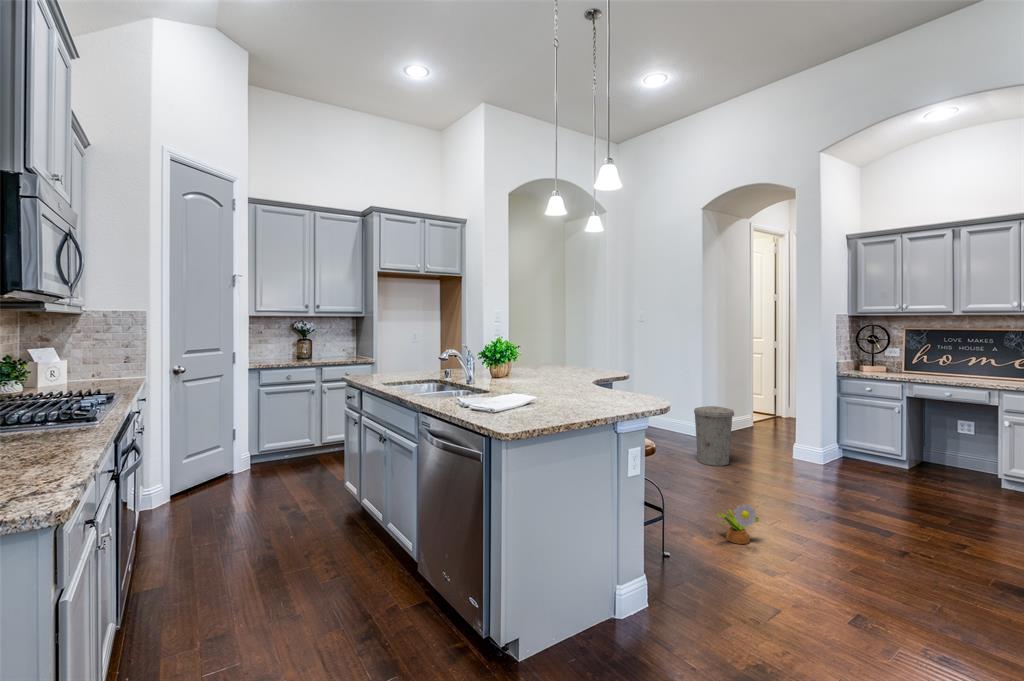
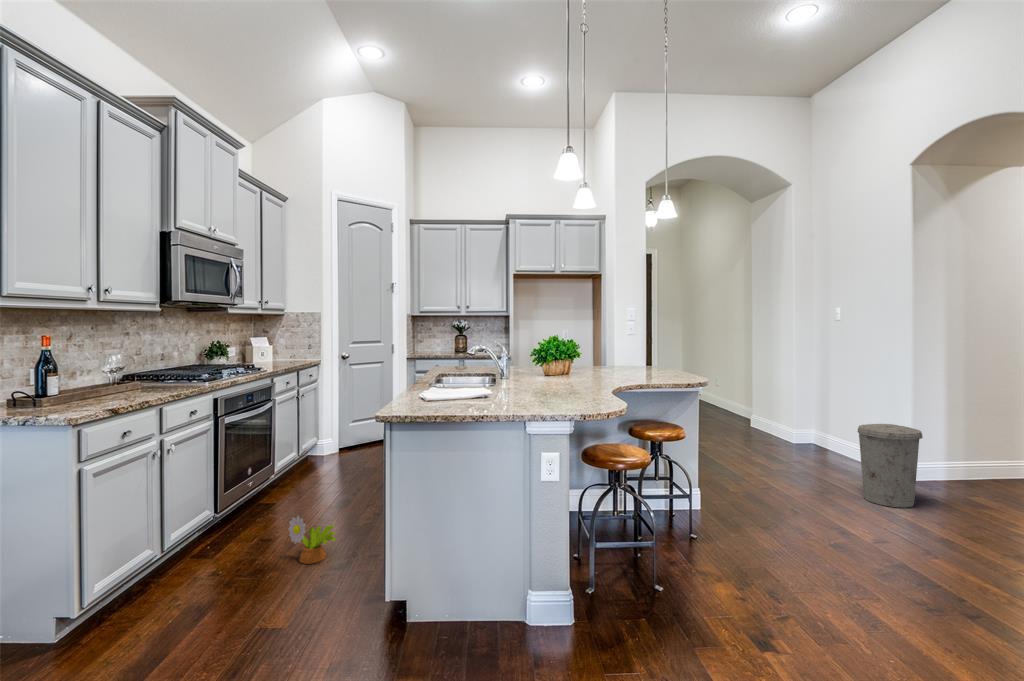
decorative plant: present [718,503,760,544] -> present [289,516,336,564]

